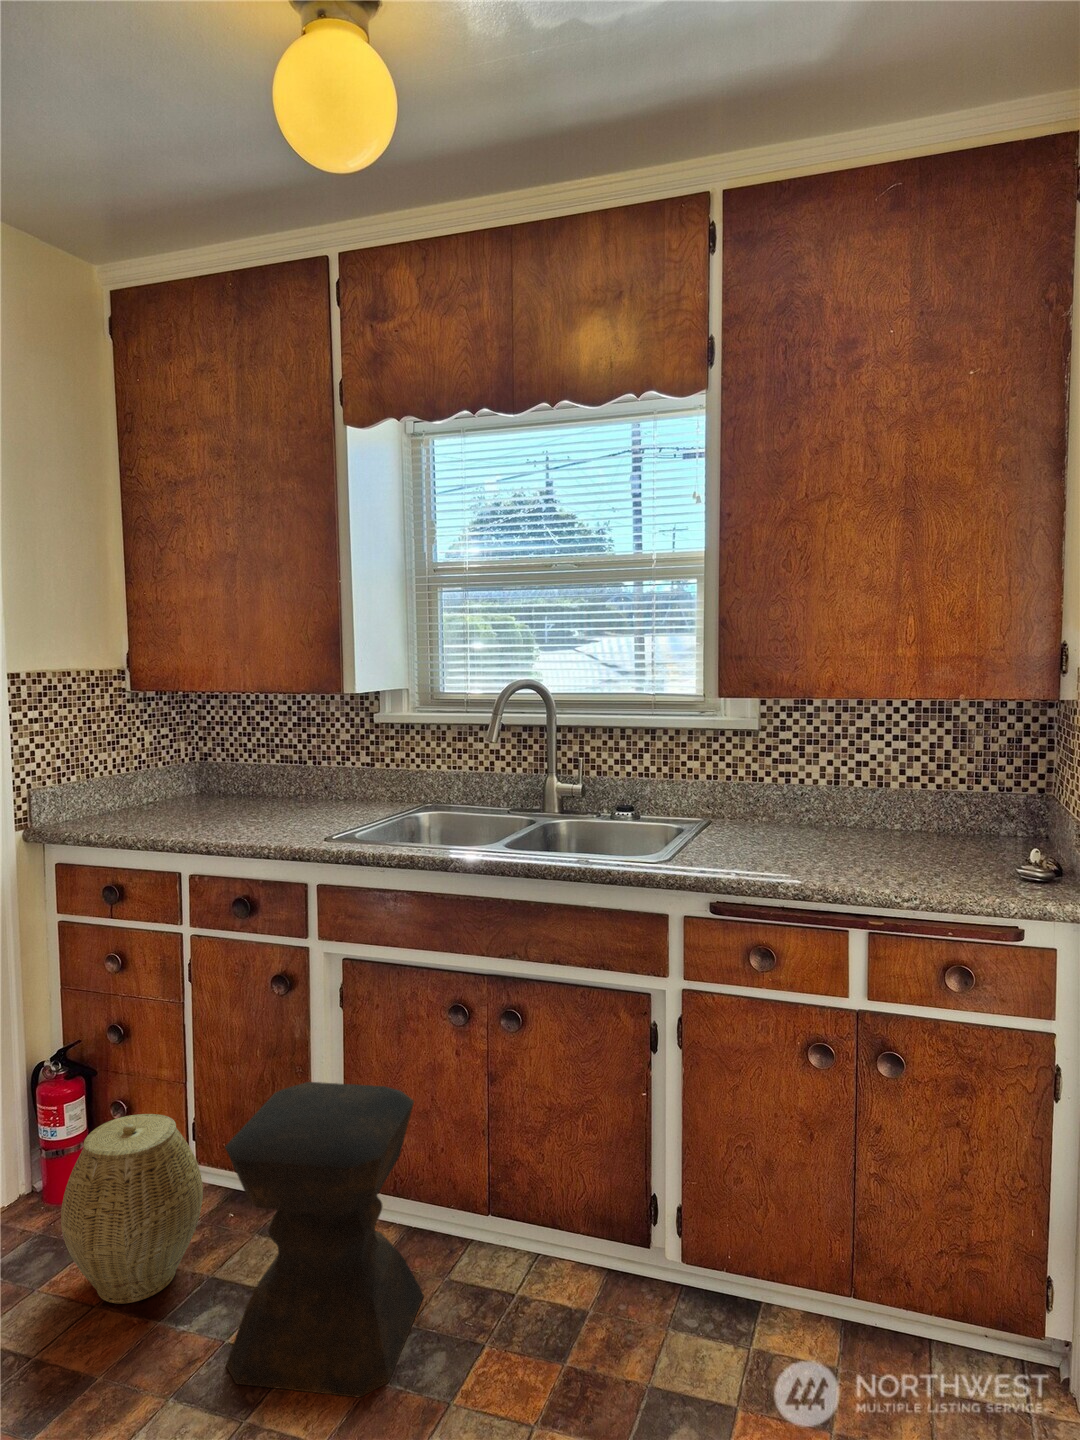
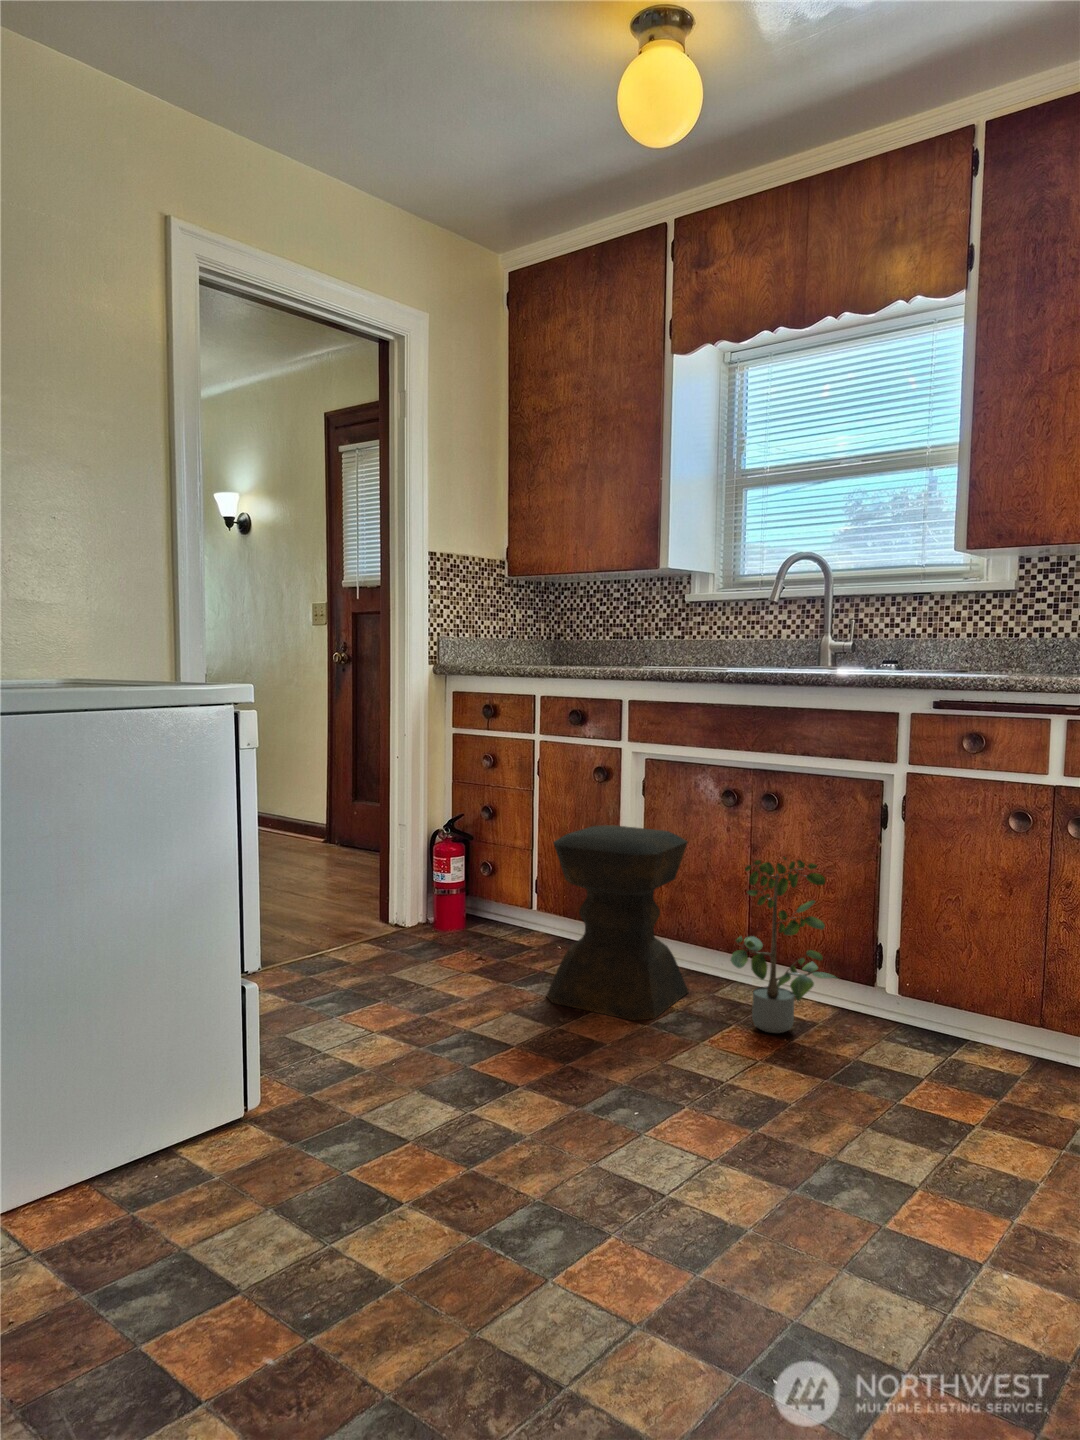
woven basket: present [61,1114,203,1304] -> none [447,847,538,966]
potted plant: none [490,1136,635,1375] -> present [731,856,840,1033]

